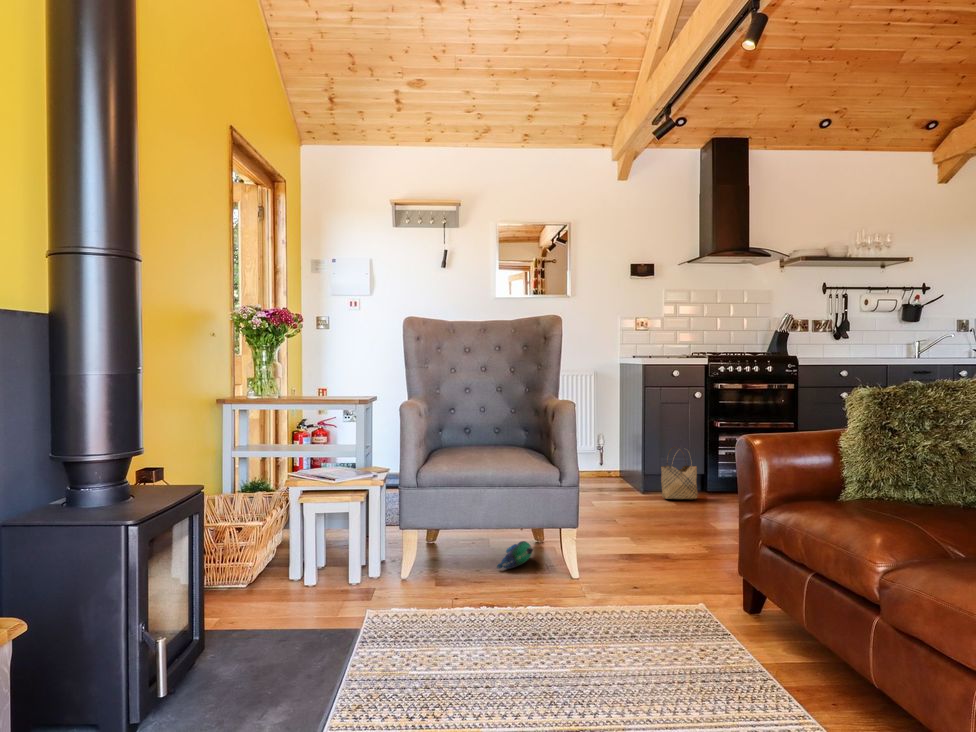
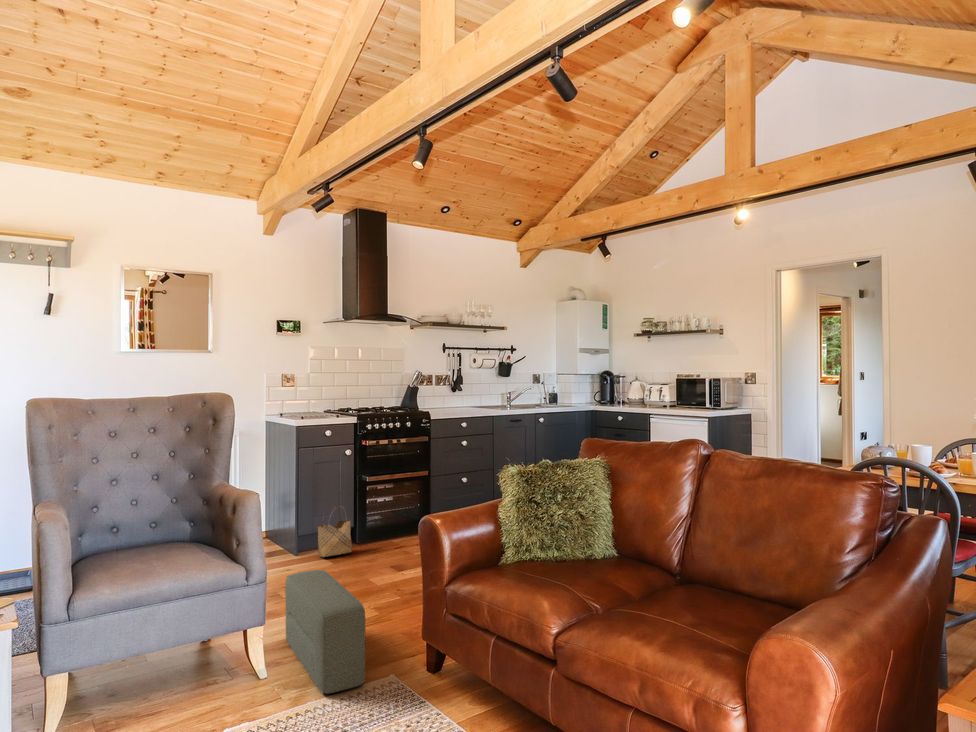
pouf: none [607,491,672,605] -> present [285,570,366,694]
plush toy: present [497,541,533,569] -> none [167,648,209,690]

